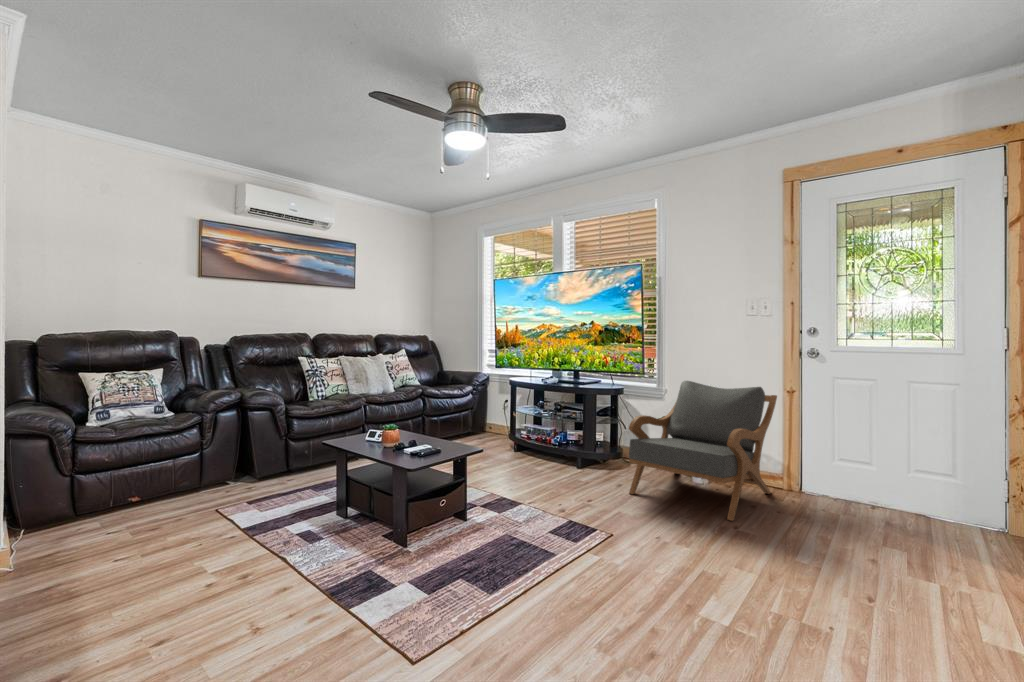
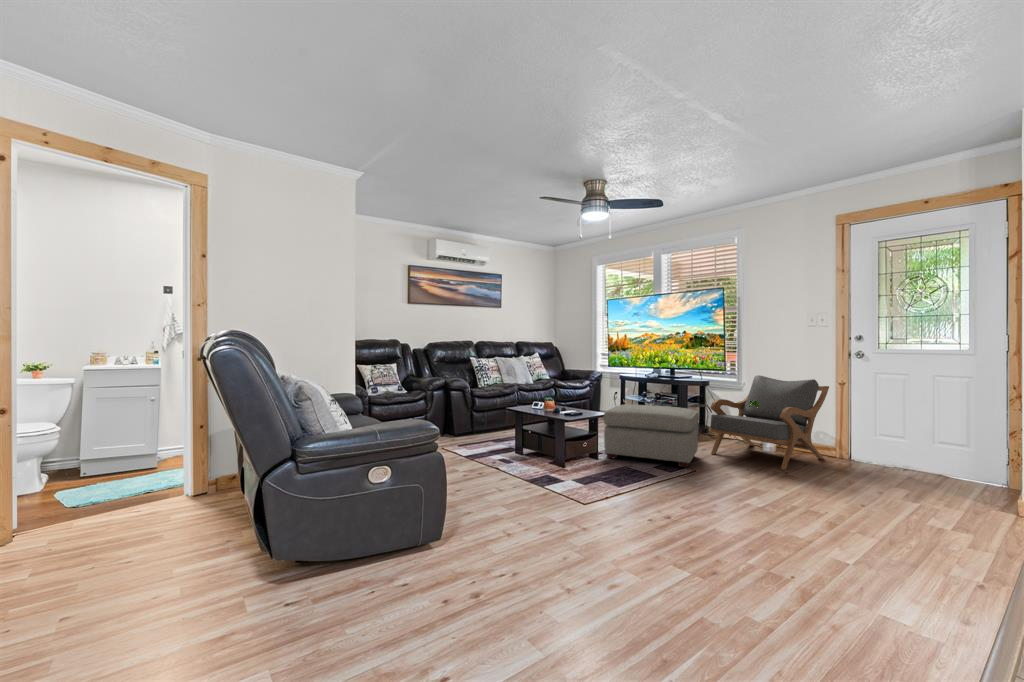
ottoman: none [477,427,614,527] -> present [604,404,699,467]

